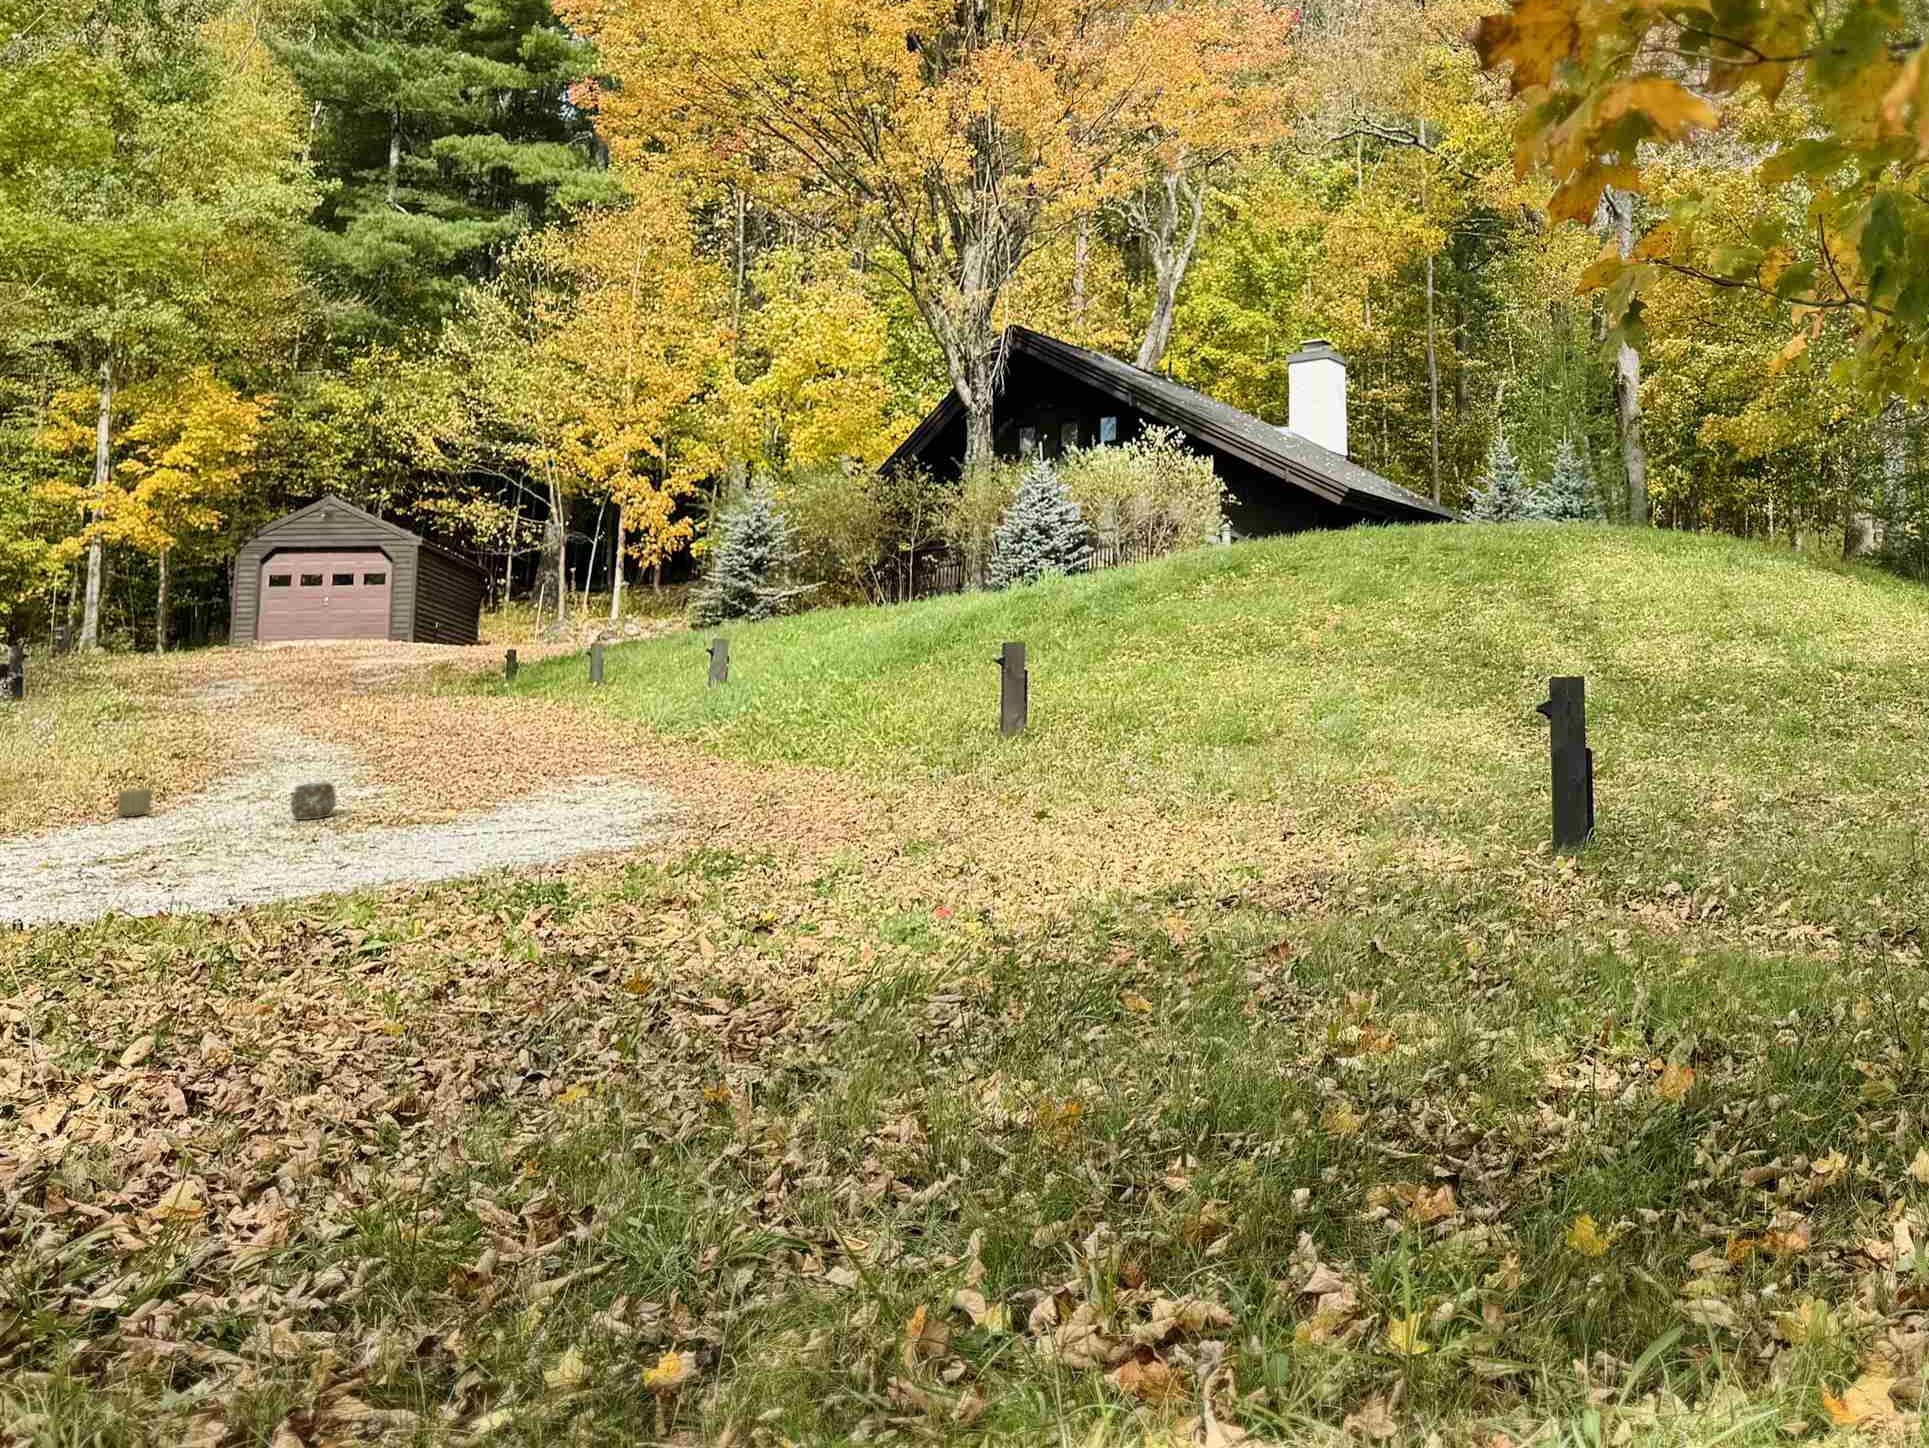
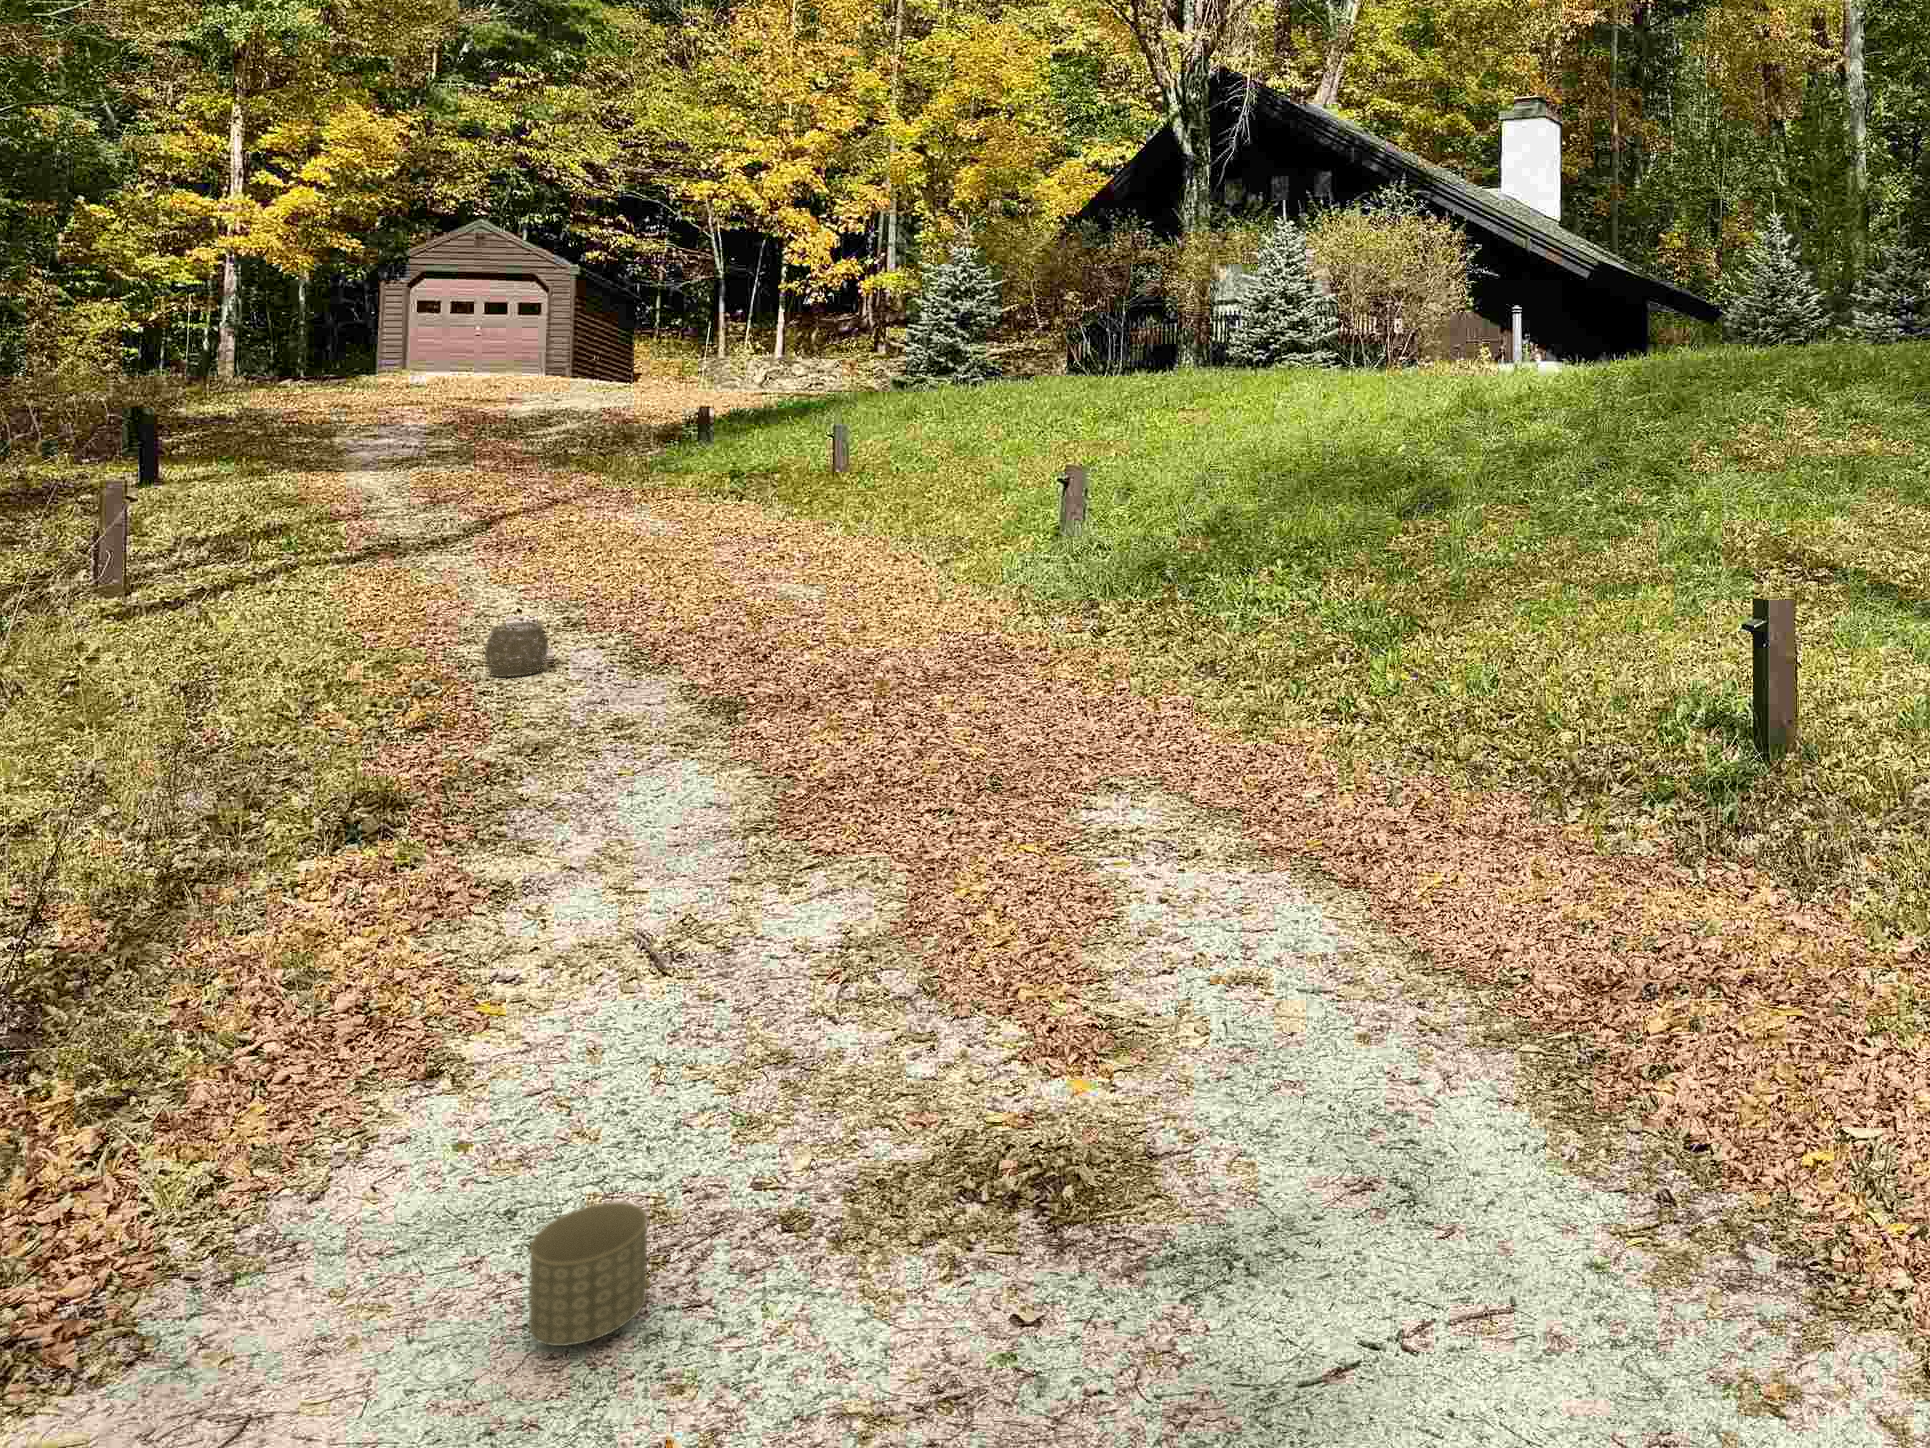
planter: present [118,788,152,817] -> present [529,1202,648,1346]

